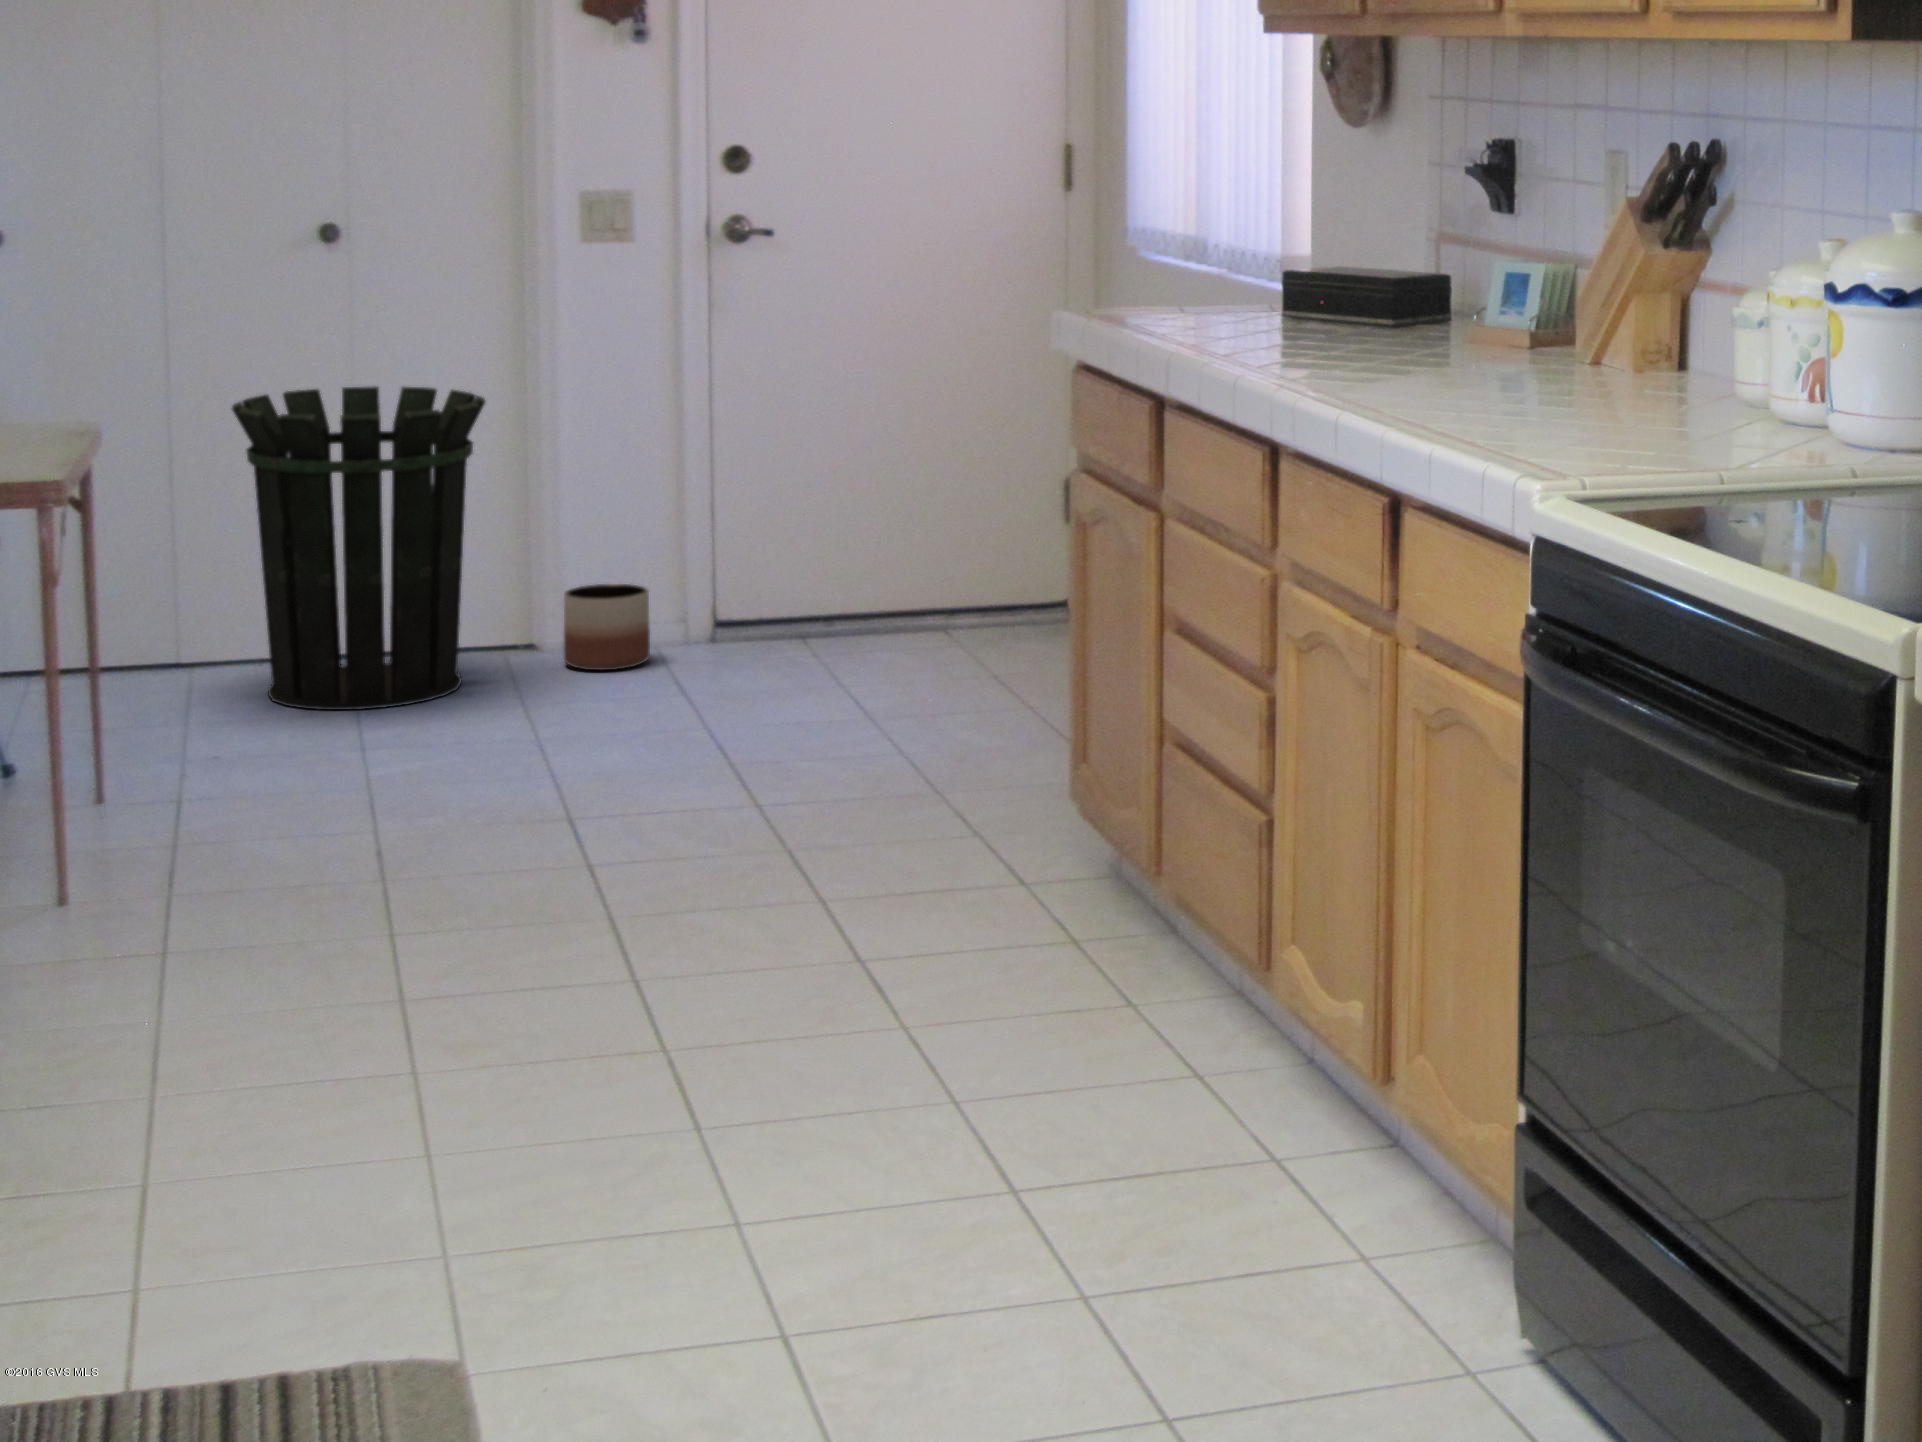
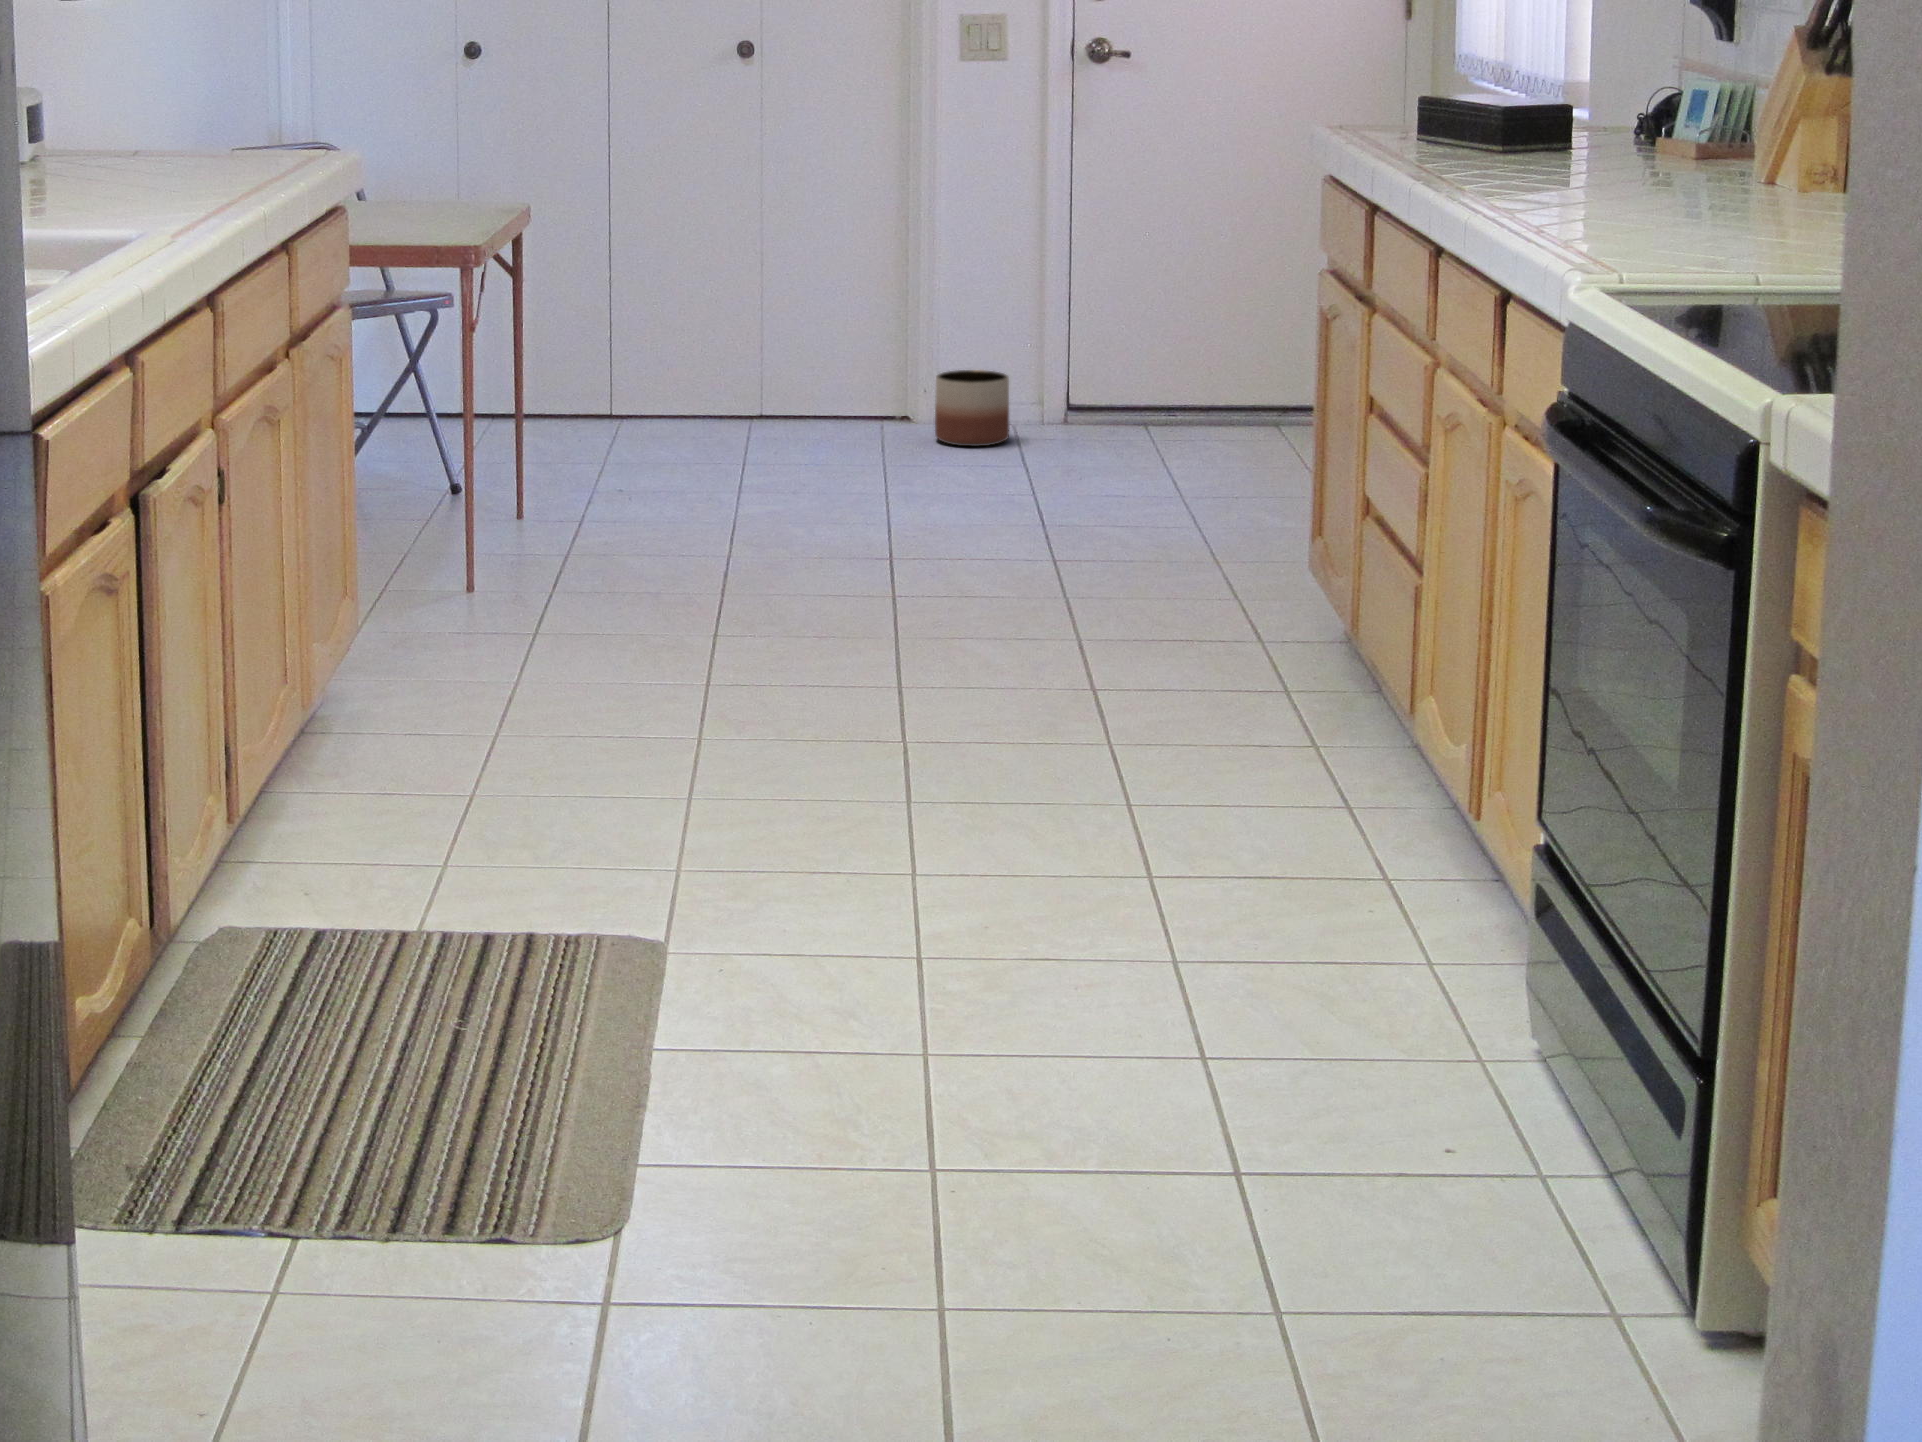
waste bin: present [231,386,485,710] -> none [664,187,869,463]

